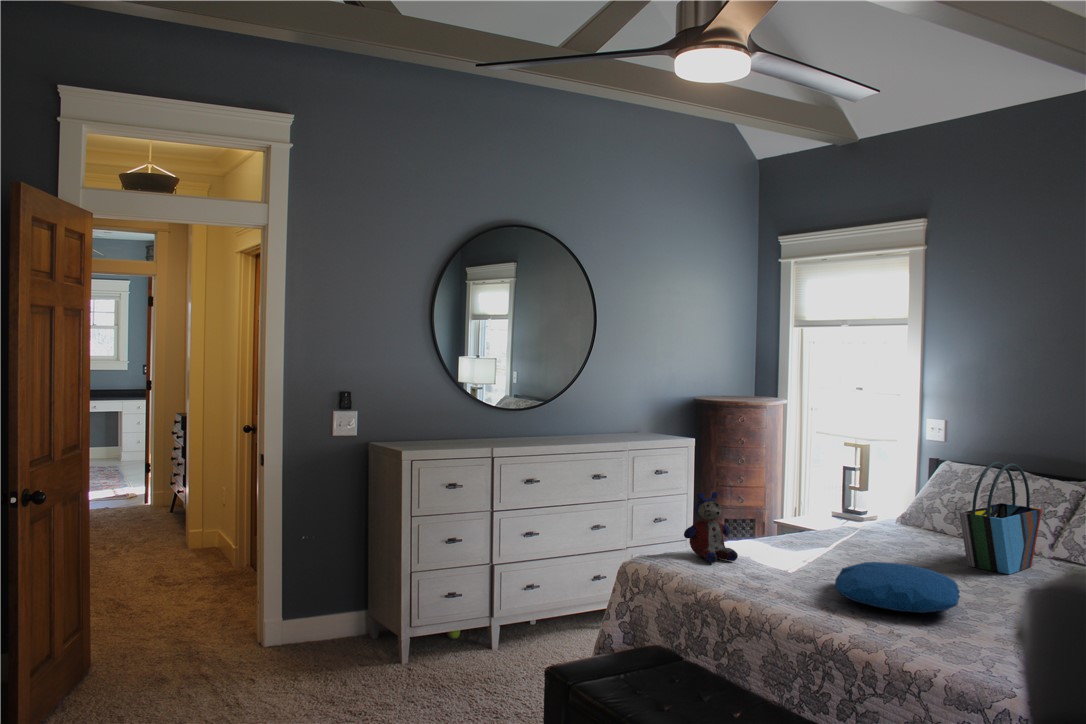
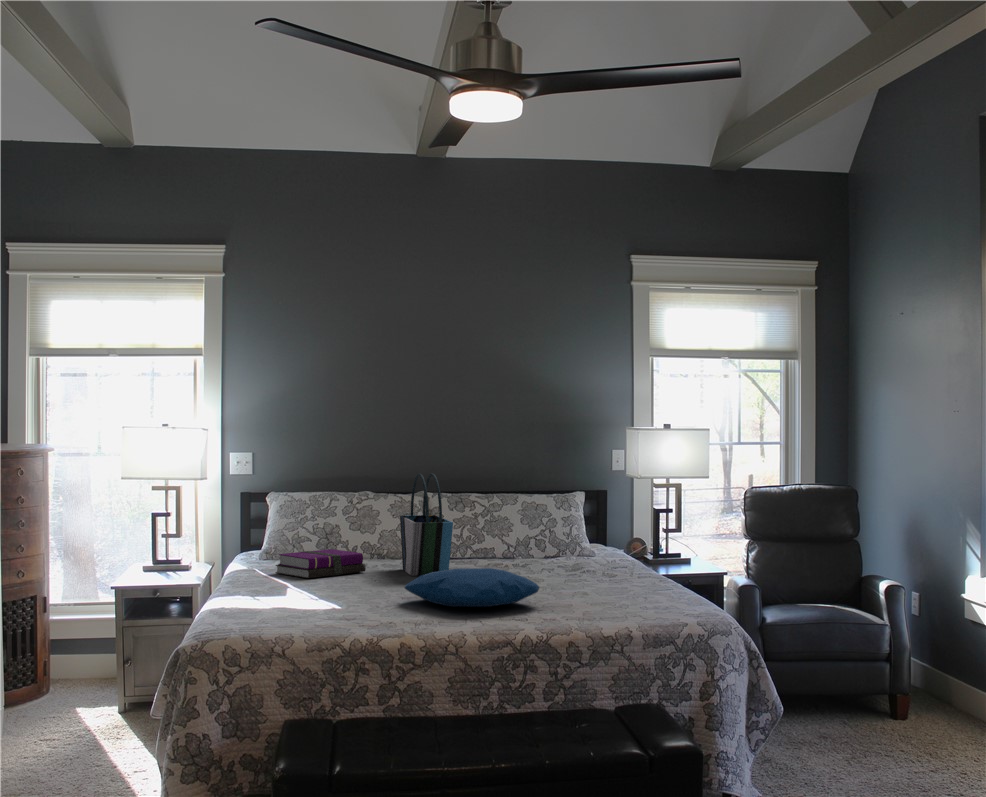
stuffed bear: present [684,492,738,563] -> none [225,531,283,616]
notebook: none [863,519,940,552] -> present [276,549,366,578]

